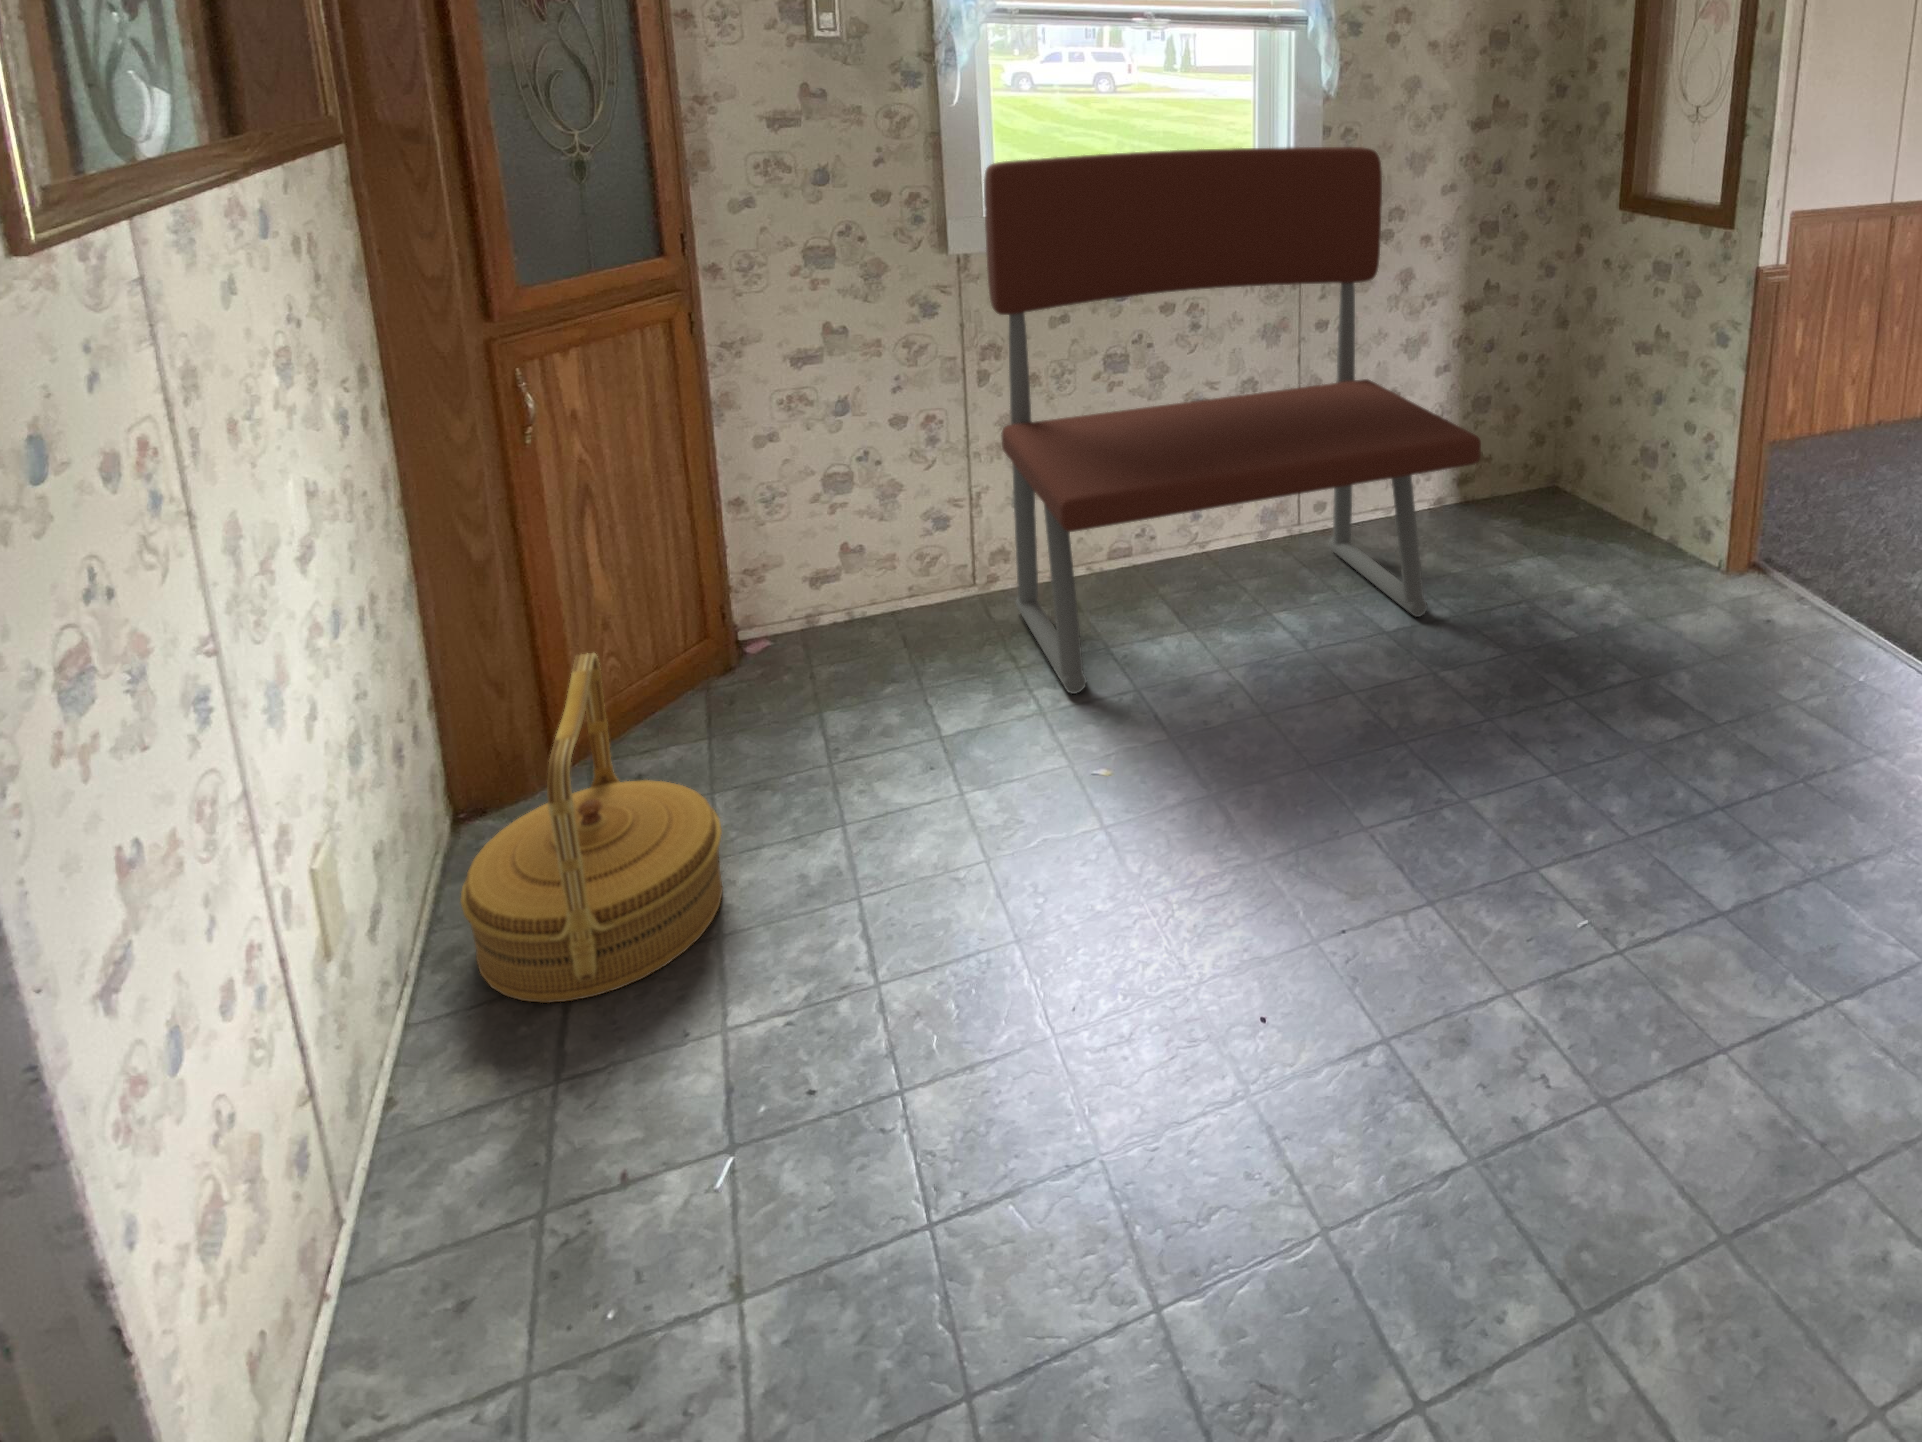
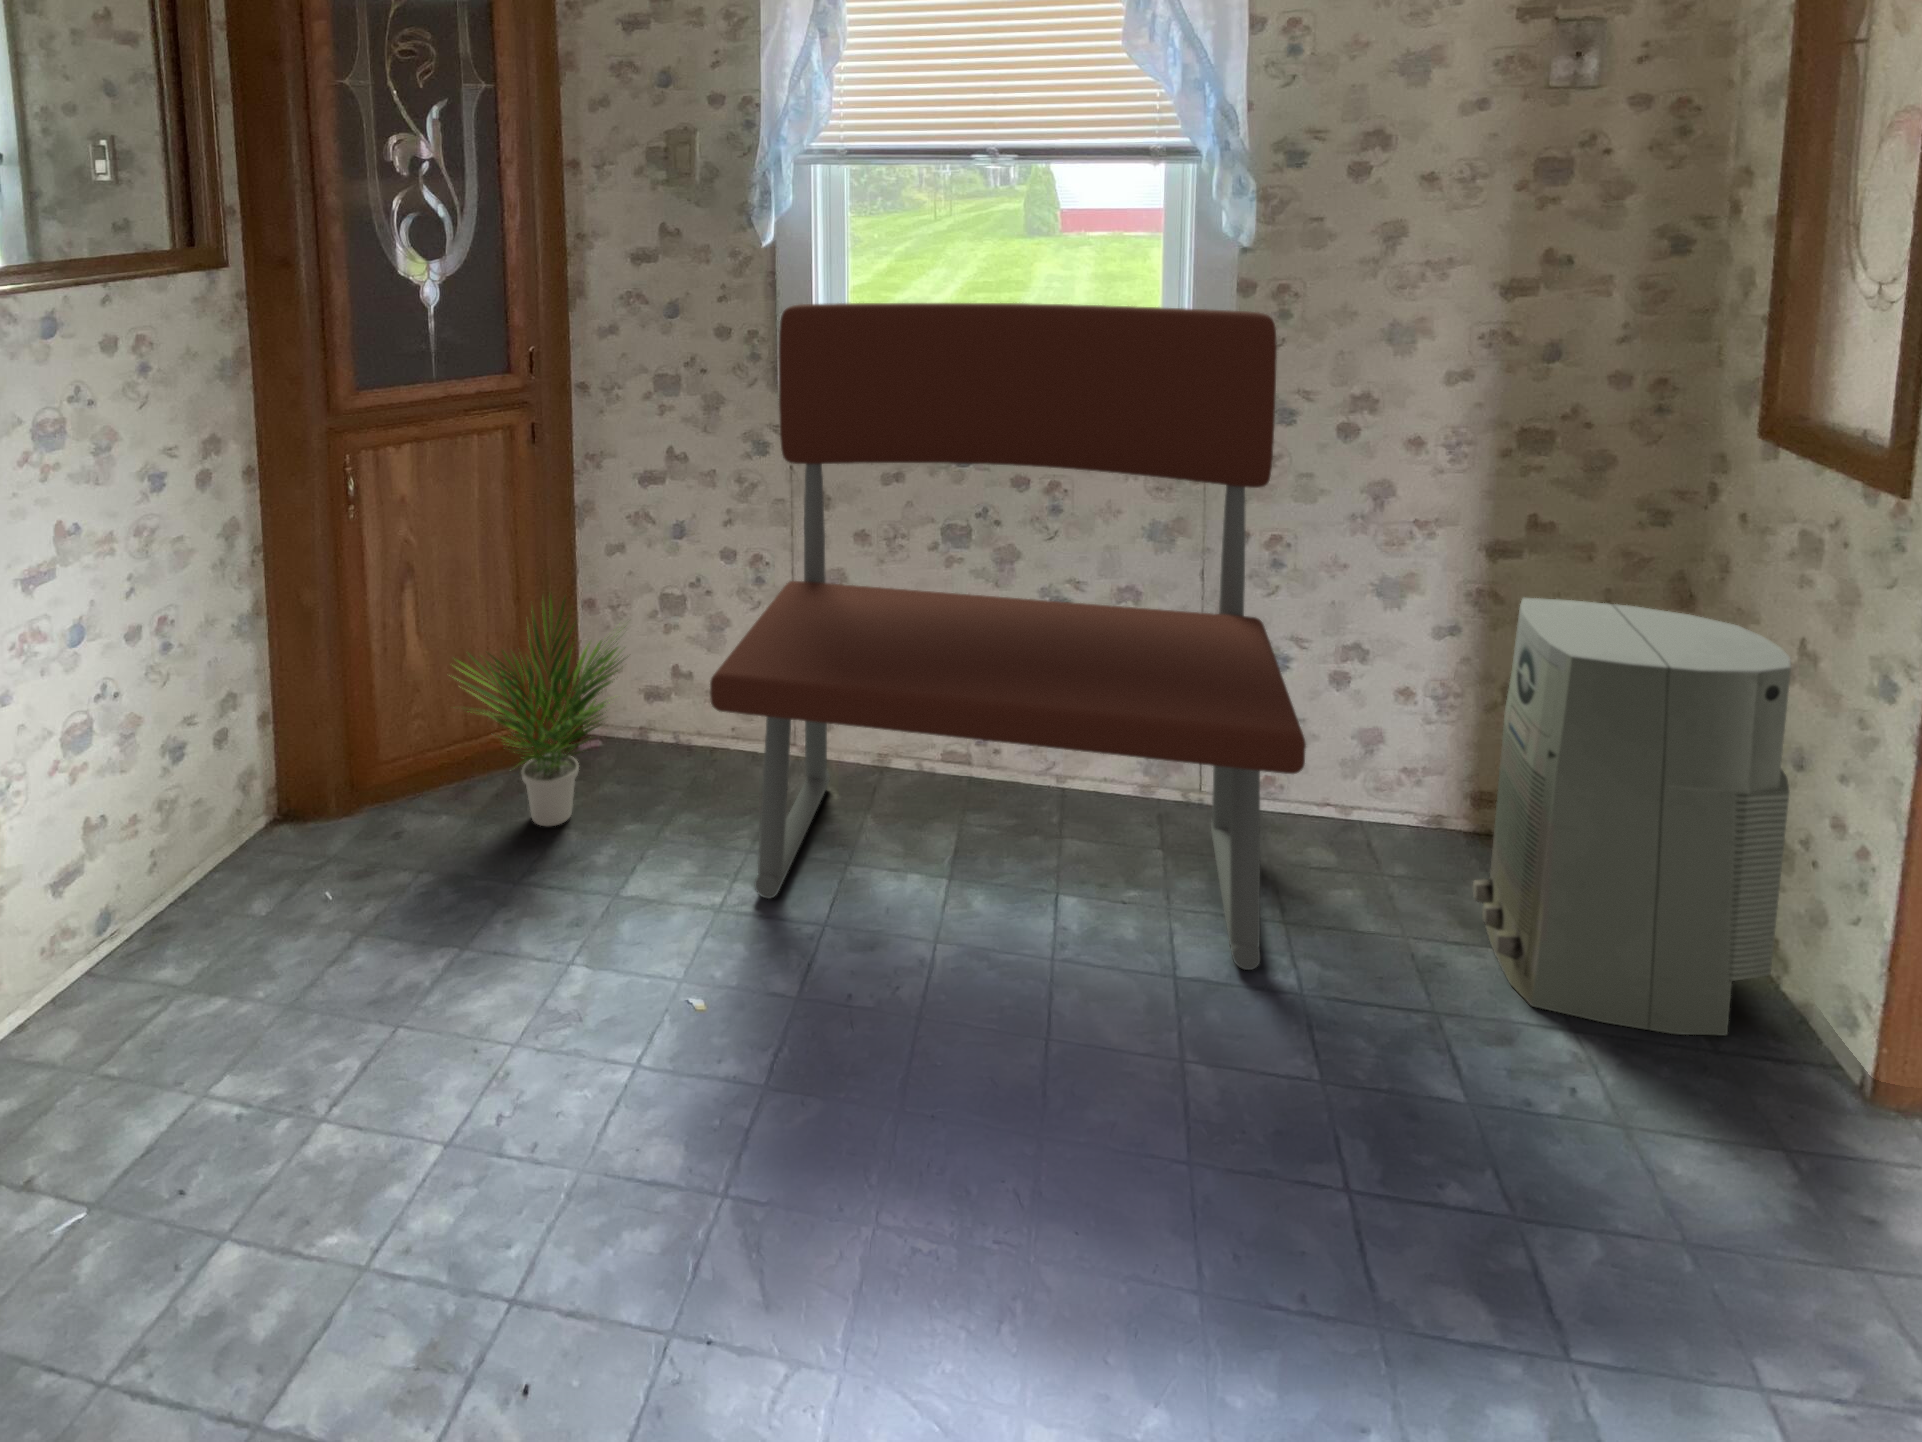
air purifier: none [1504,325,1672,581] -> present [1473,598,1791,1036]
potted plant: none [669,489,897,720] -> present [452,595,625,826]
woven basket: present [460,653,723,1003] -> none [117,700,345,1013]

